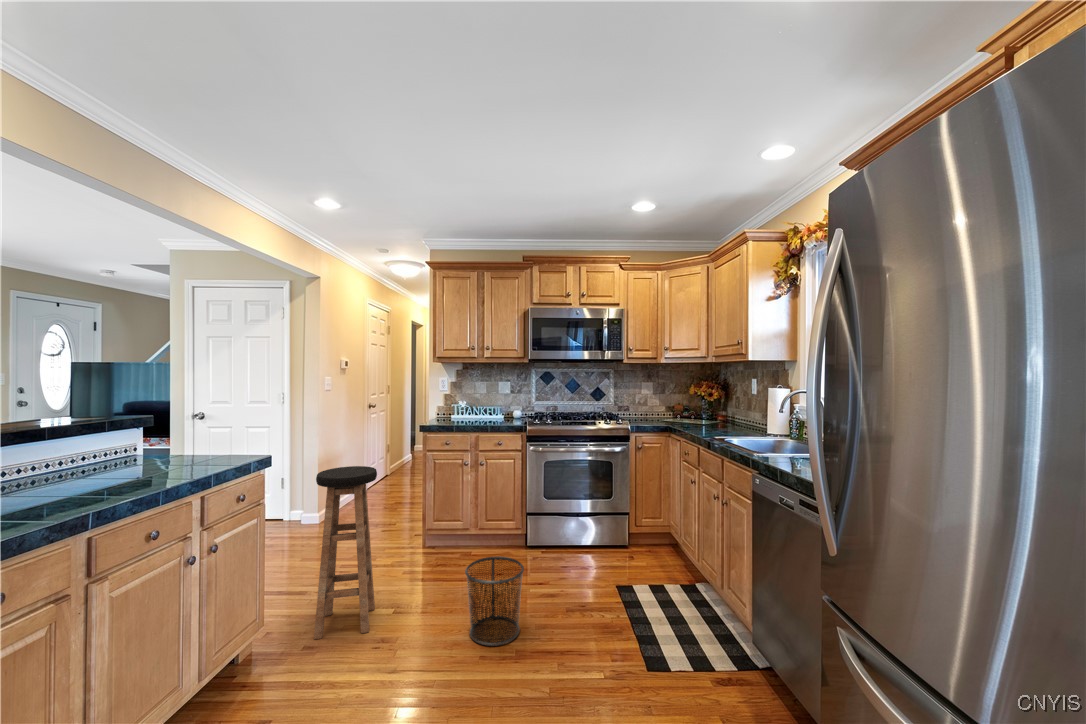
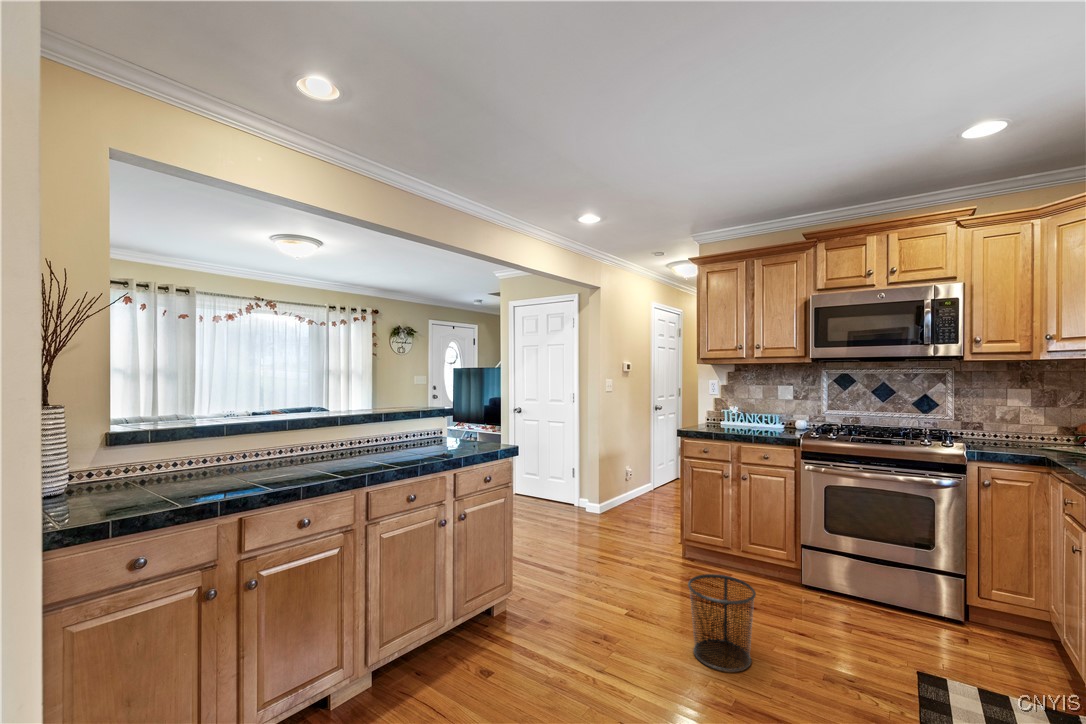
bar stool: present [314,466,377,639] -> none [561,459,617,614]

